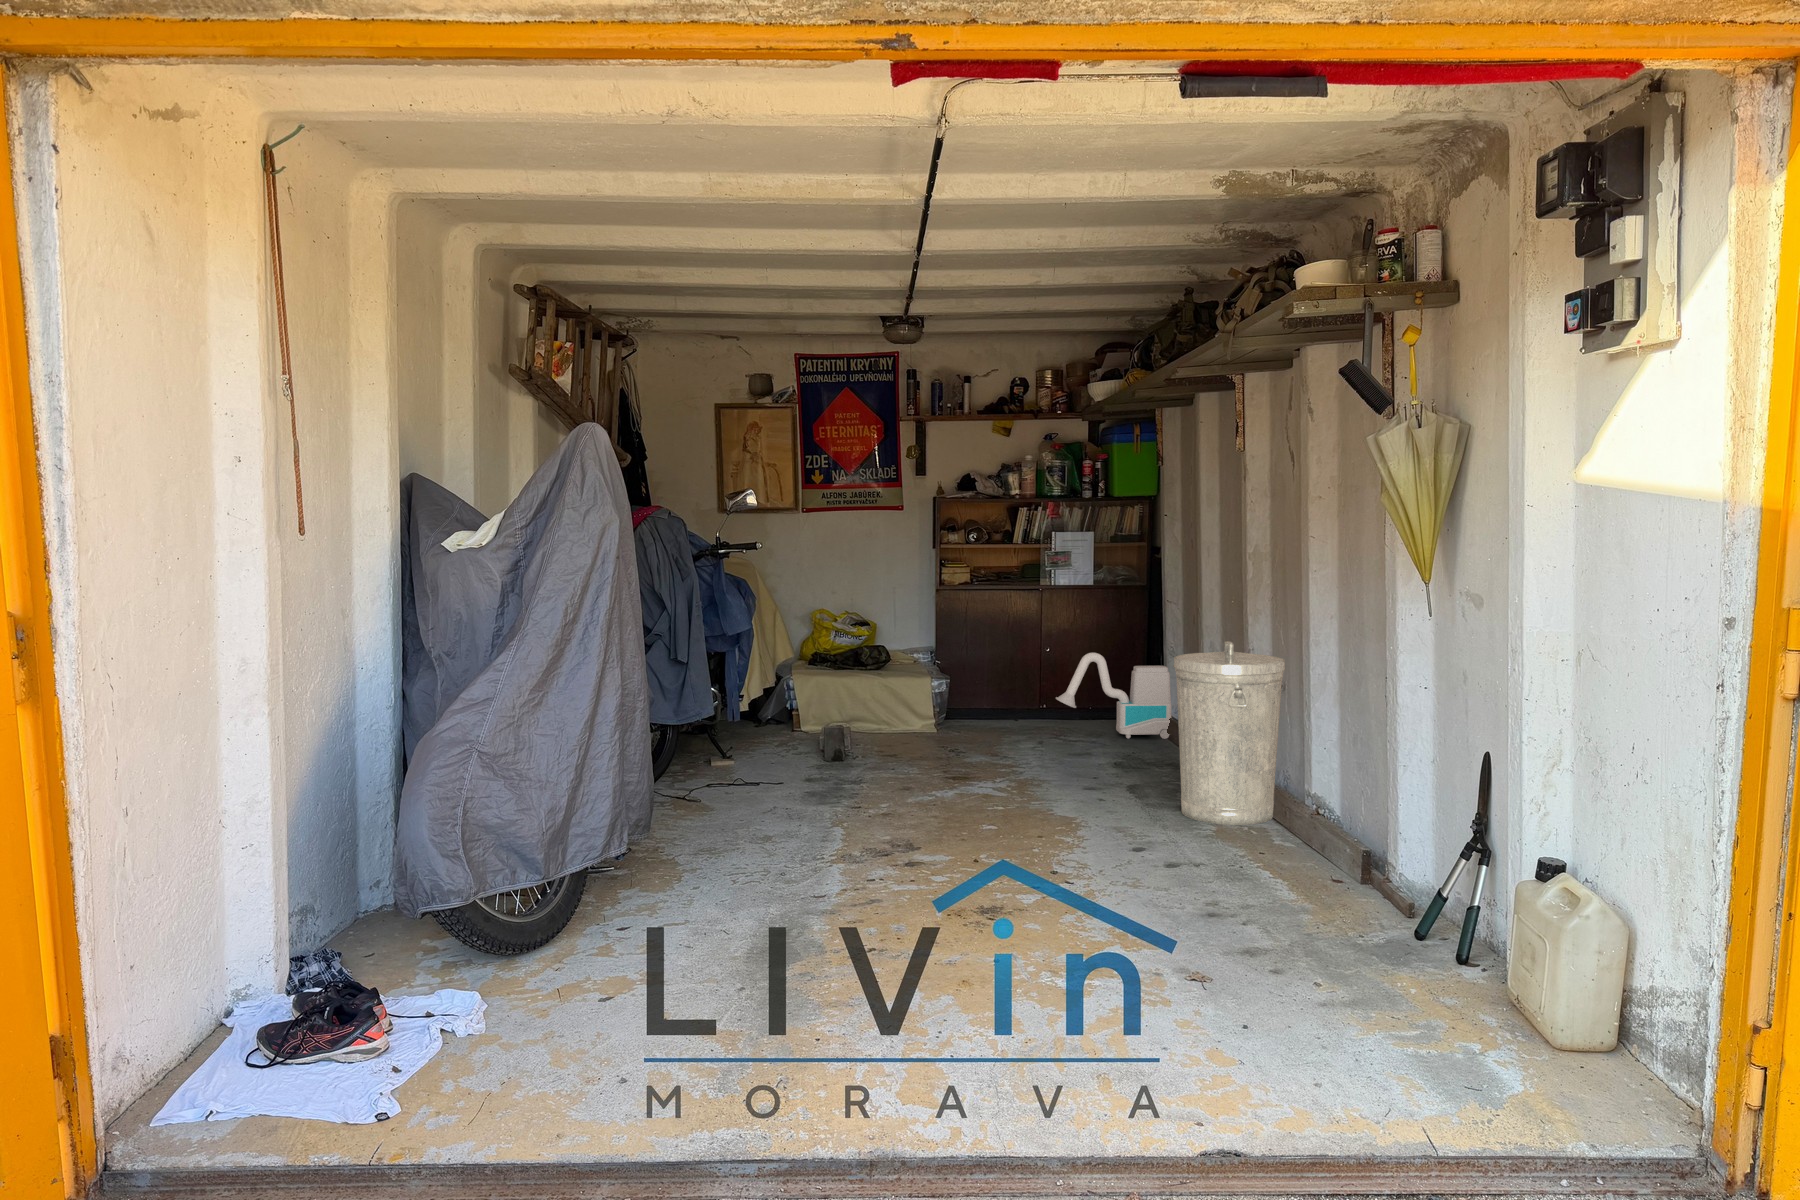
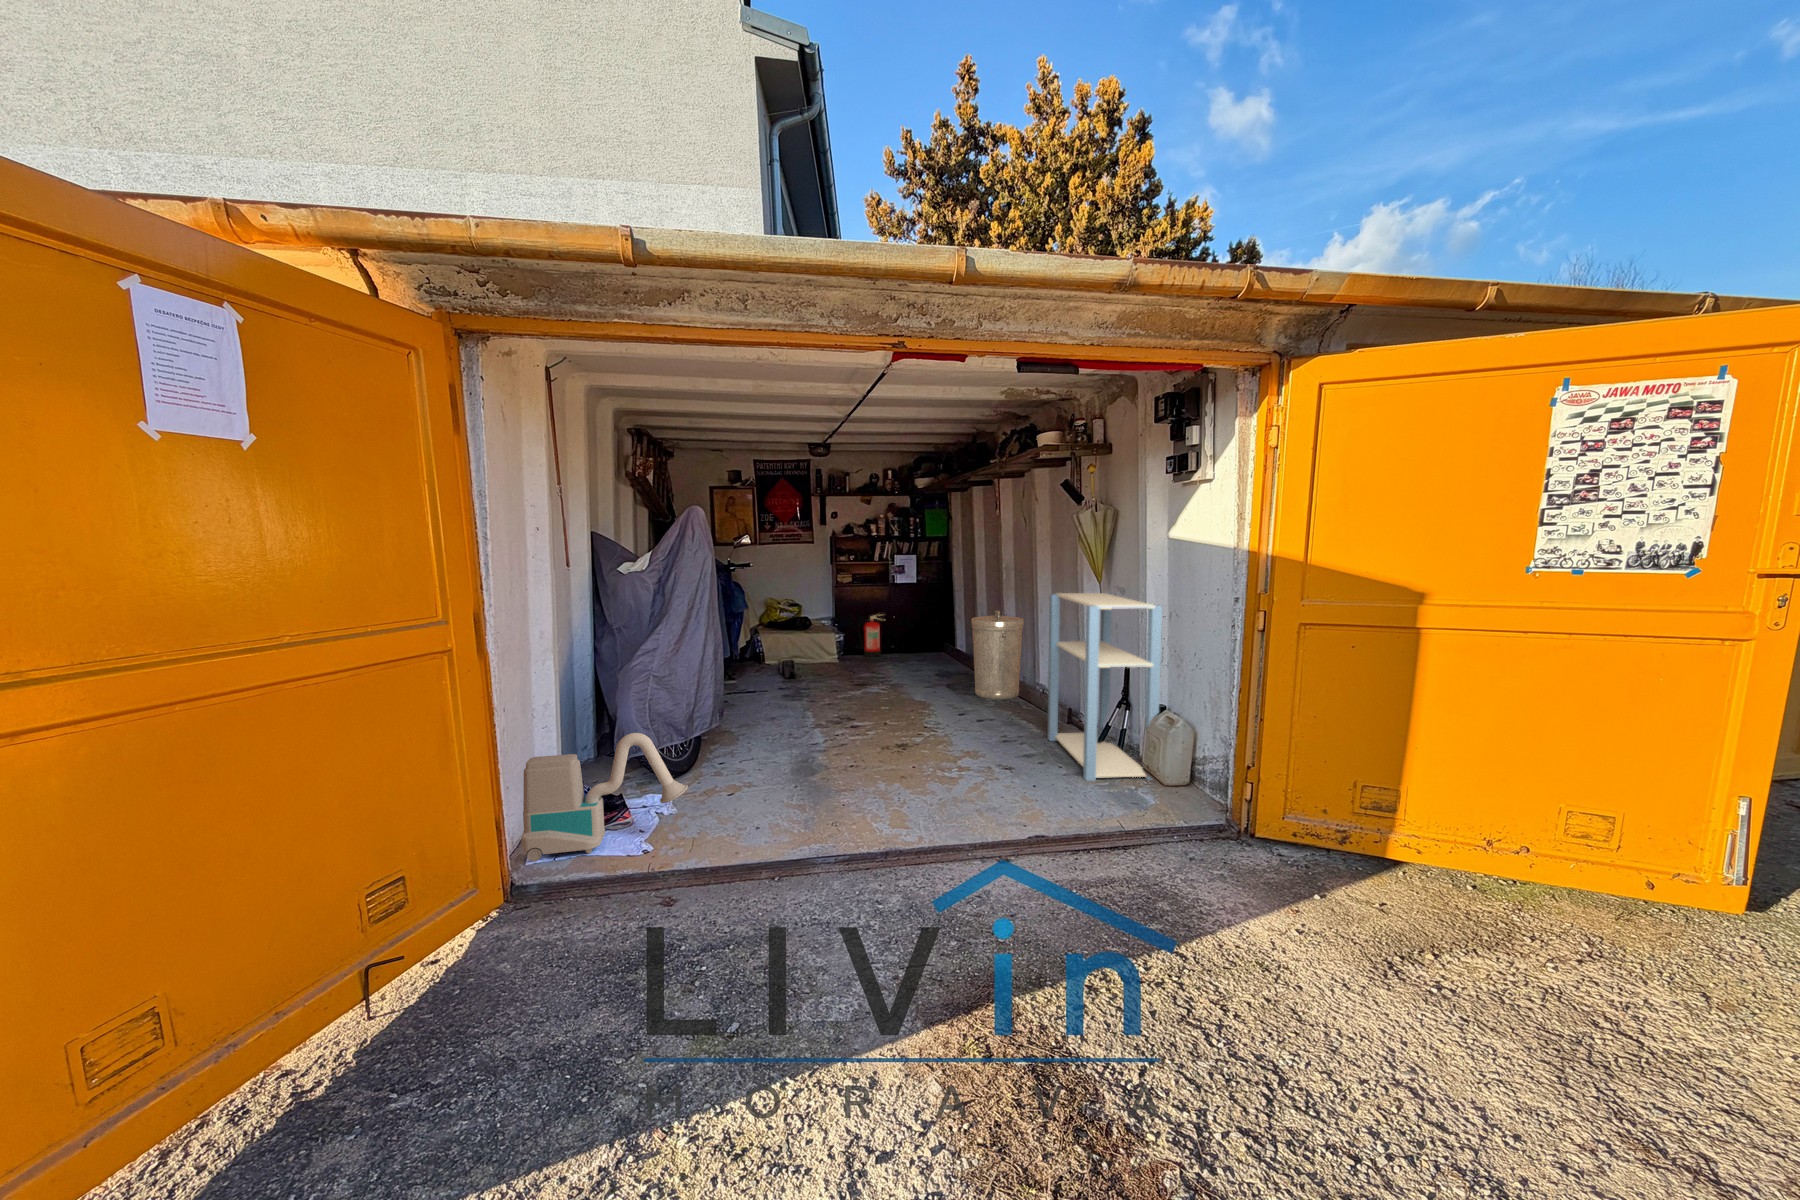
shelving unit: none [1306,606,1554,1036] -> present [1047,593,1162,781]
fire extinguisher: none [976,645,1034,727] -> present [859,615,881,657]
vacuum cleaner: present [1056,653,1171,739] -> present [521,733,688,861]

